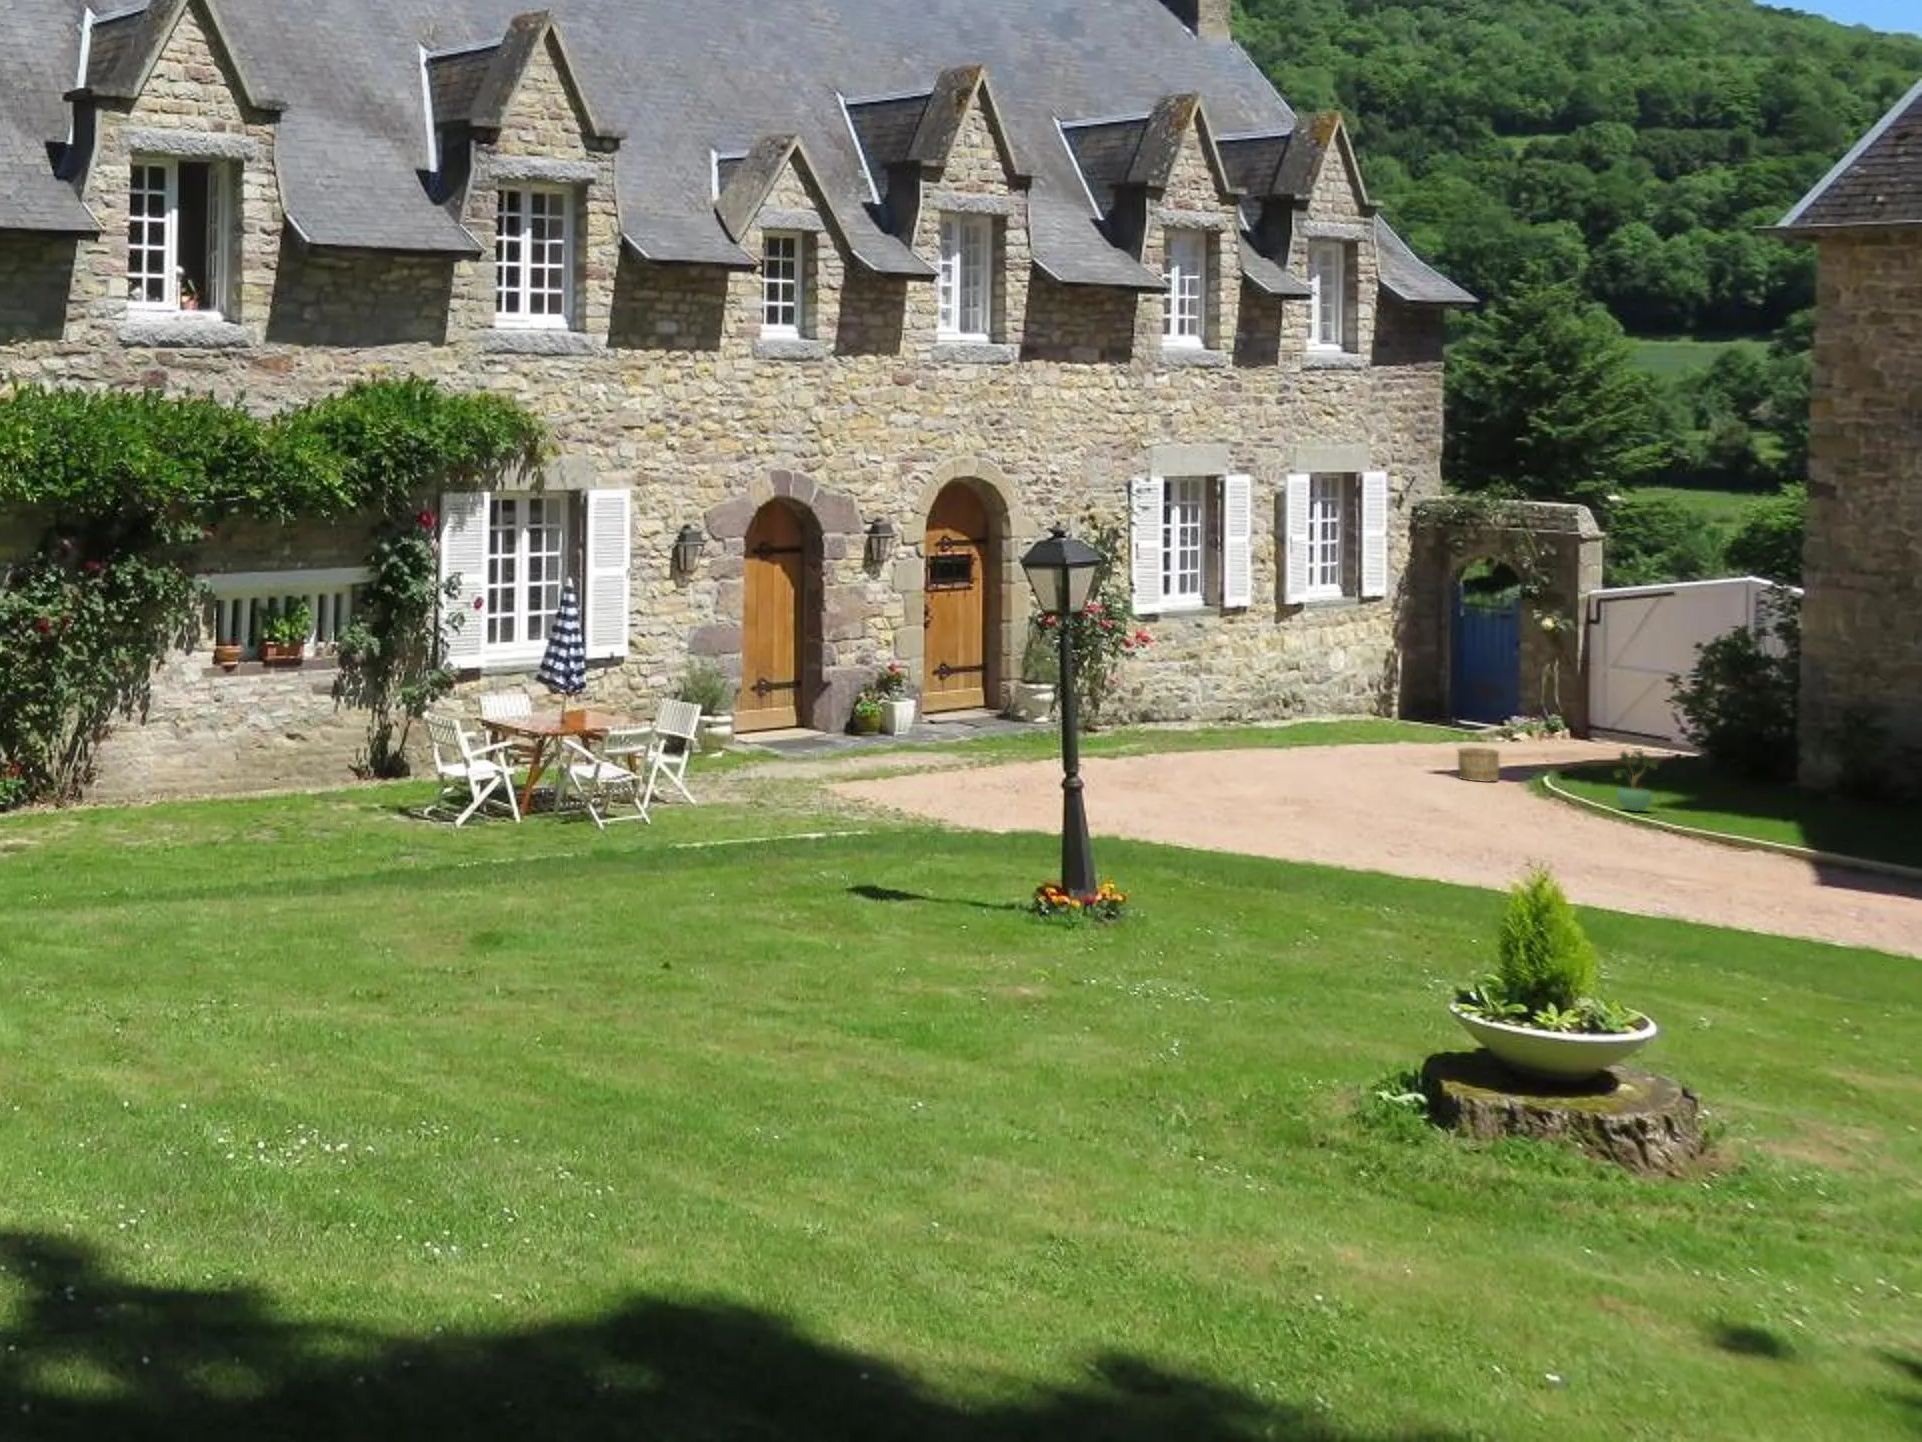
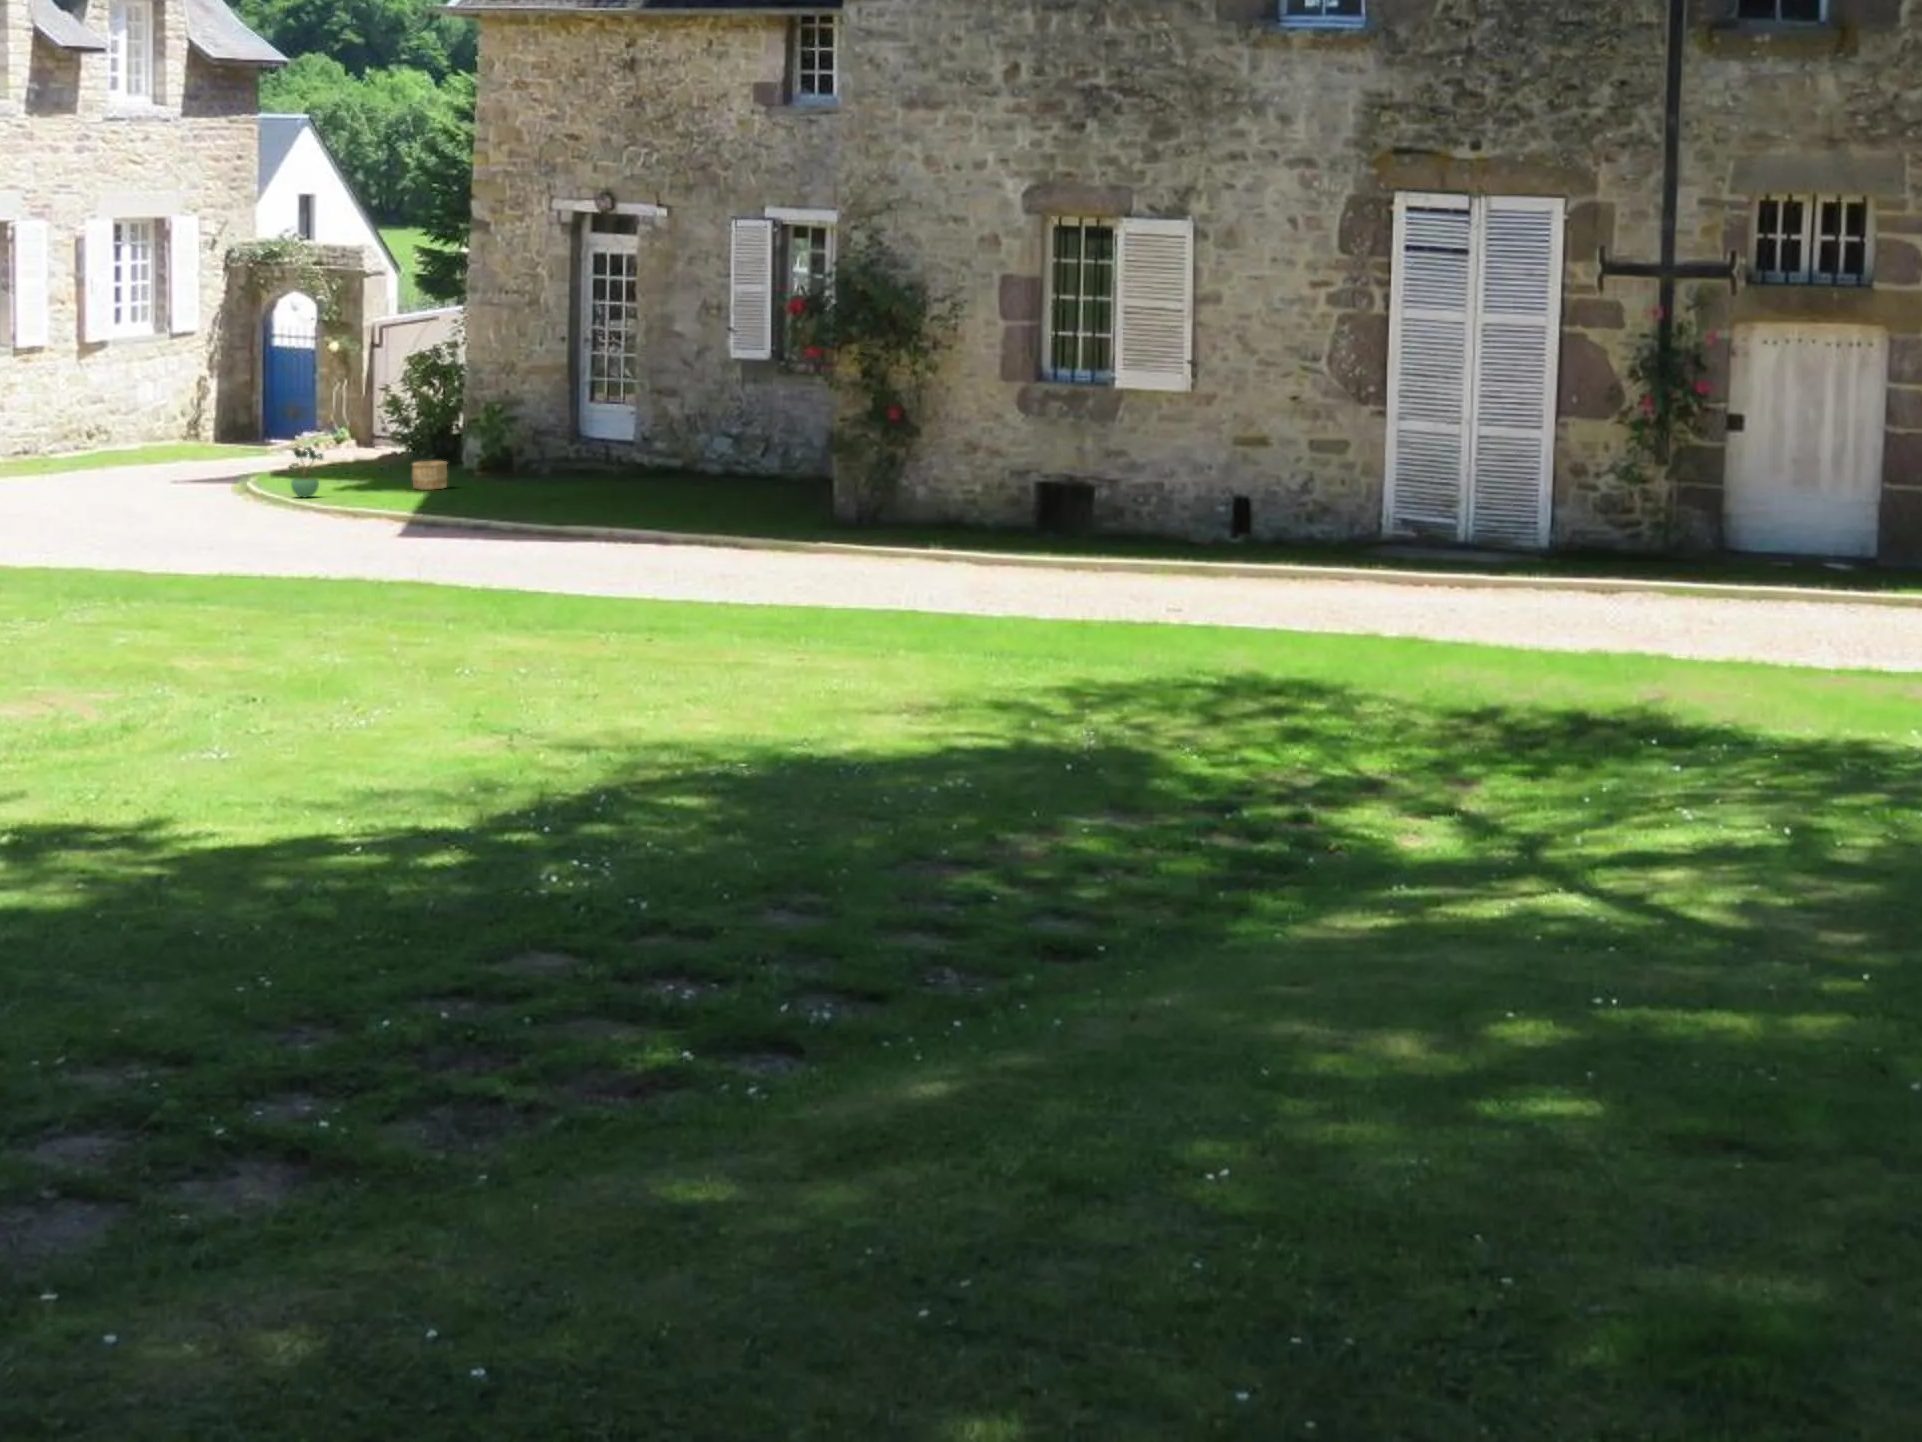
wooden bucket: present [1458,748,1499,782] -> present [412,461,447,490]

